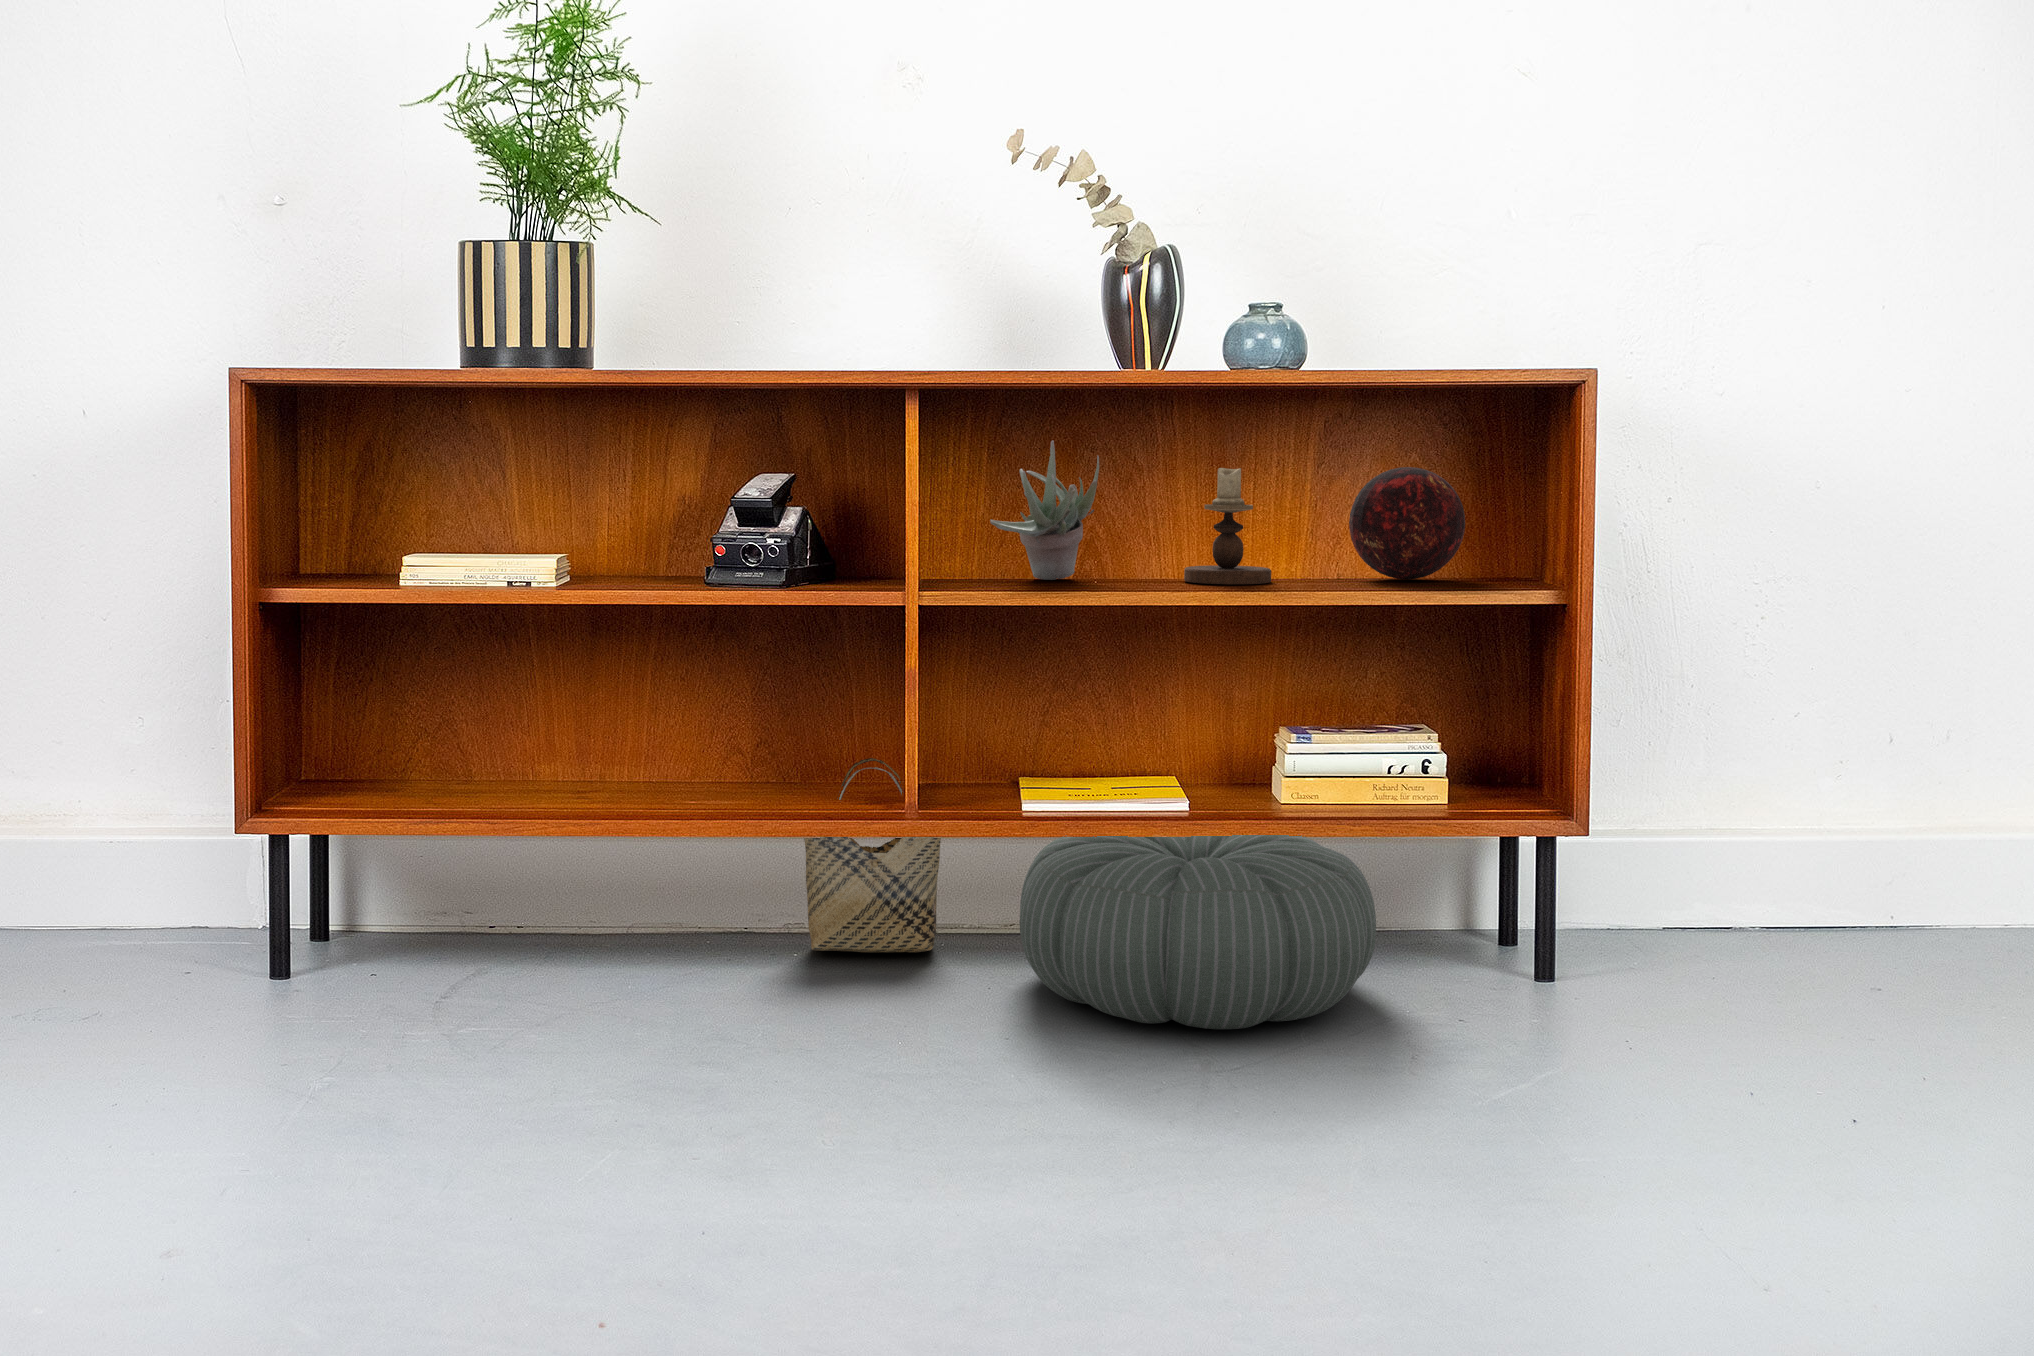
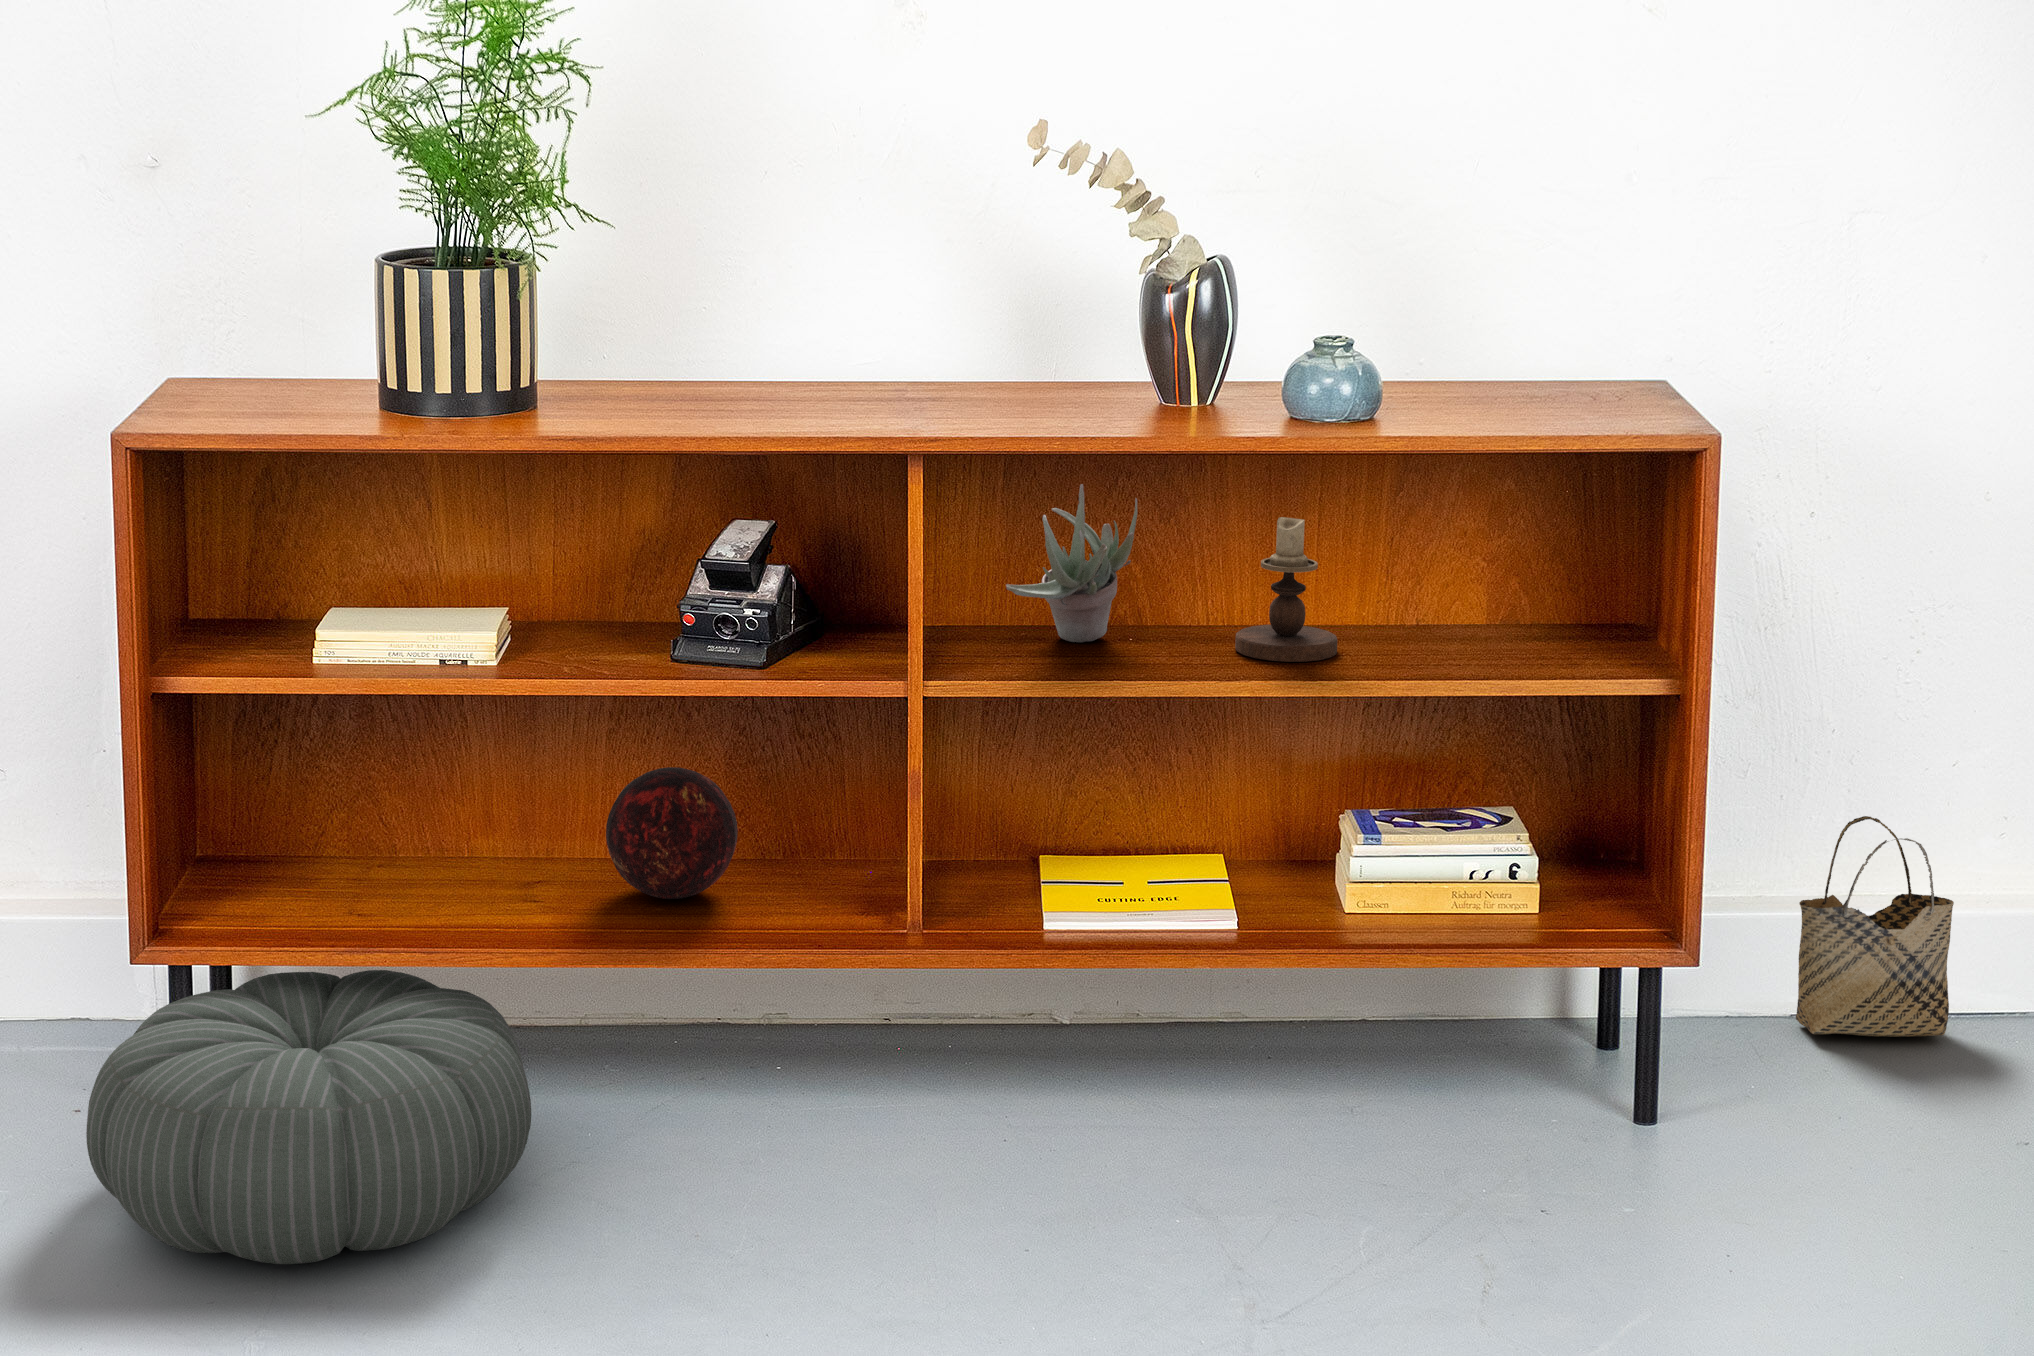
decorative orb: present [1349,467,1465,579] -> present [606,767,738,899]
woven basket: present [804,758,941,952] -> present [1796,816,1954,1037]
pouf: present [1019,835,1376,1029] -> present [86,970,531,1264]

